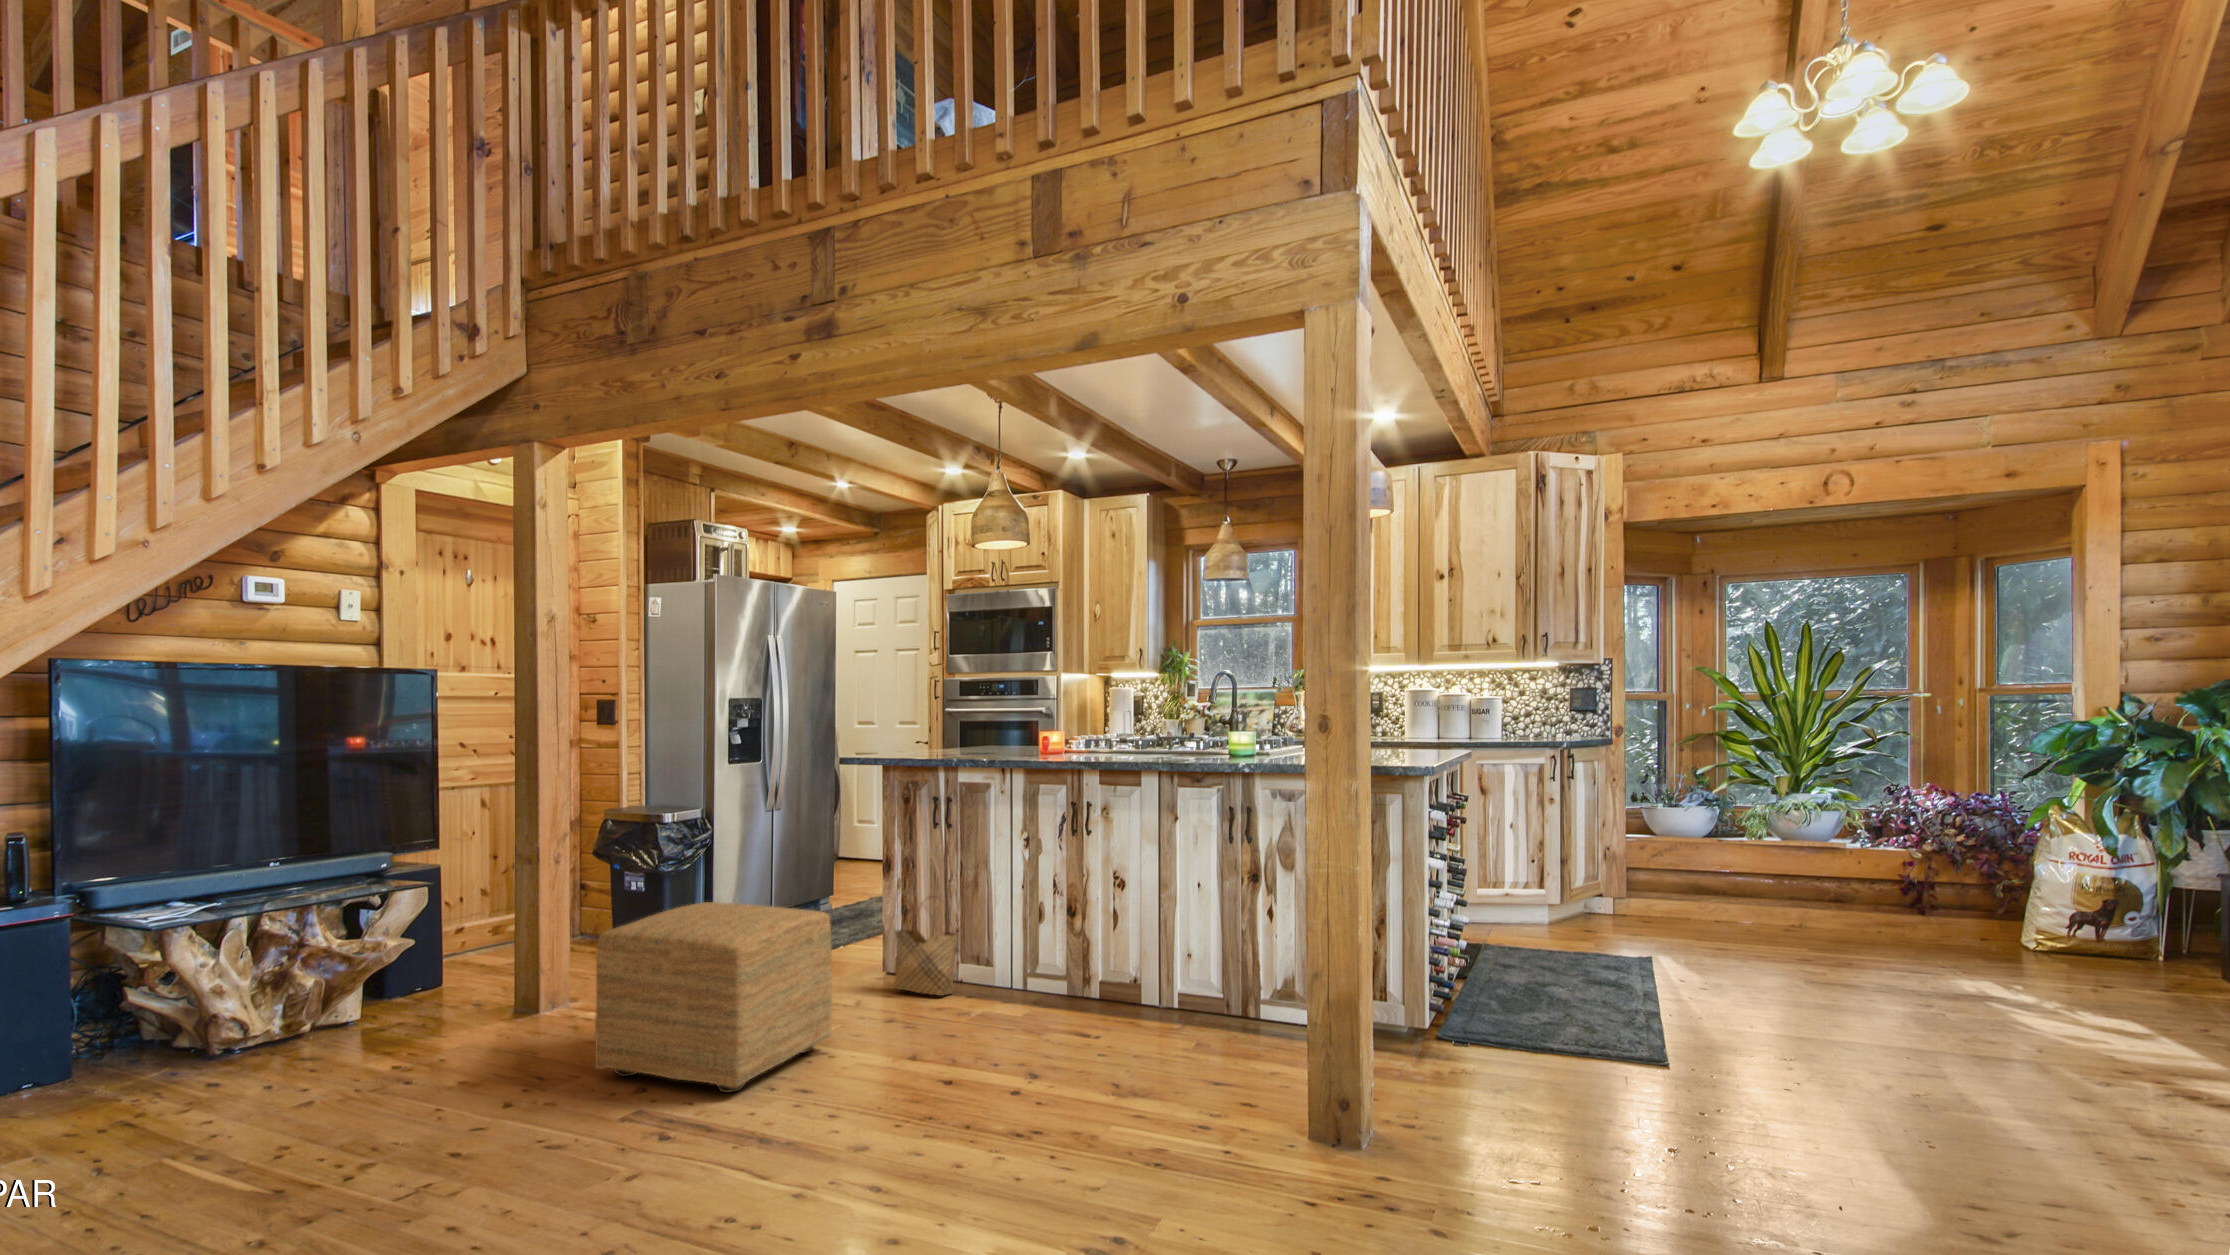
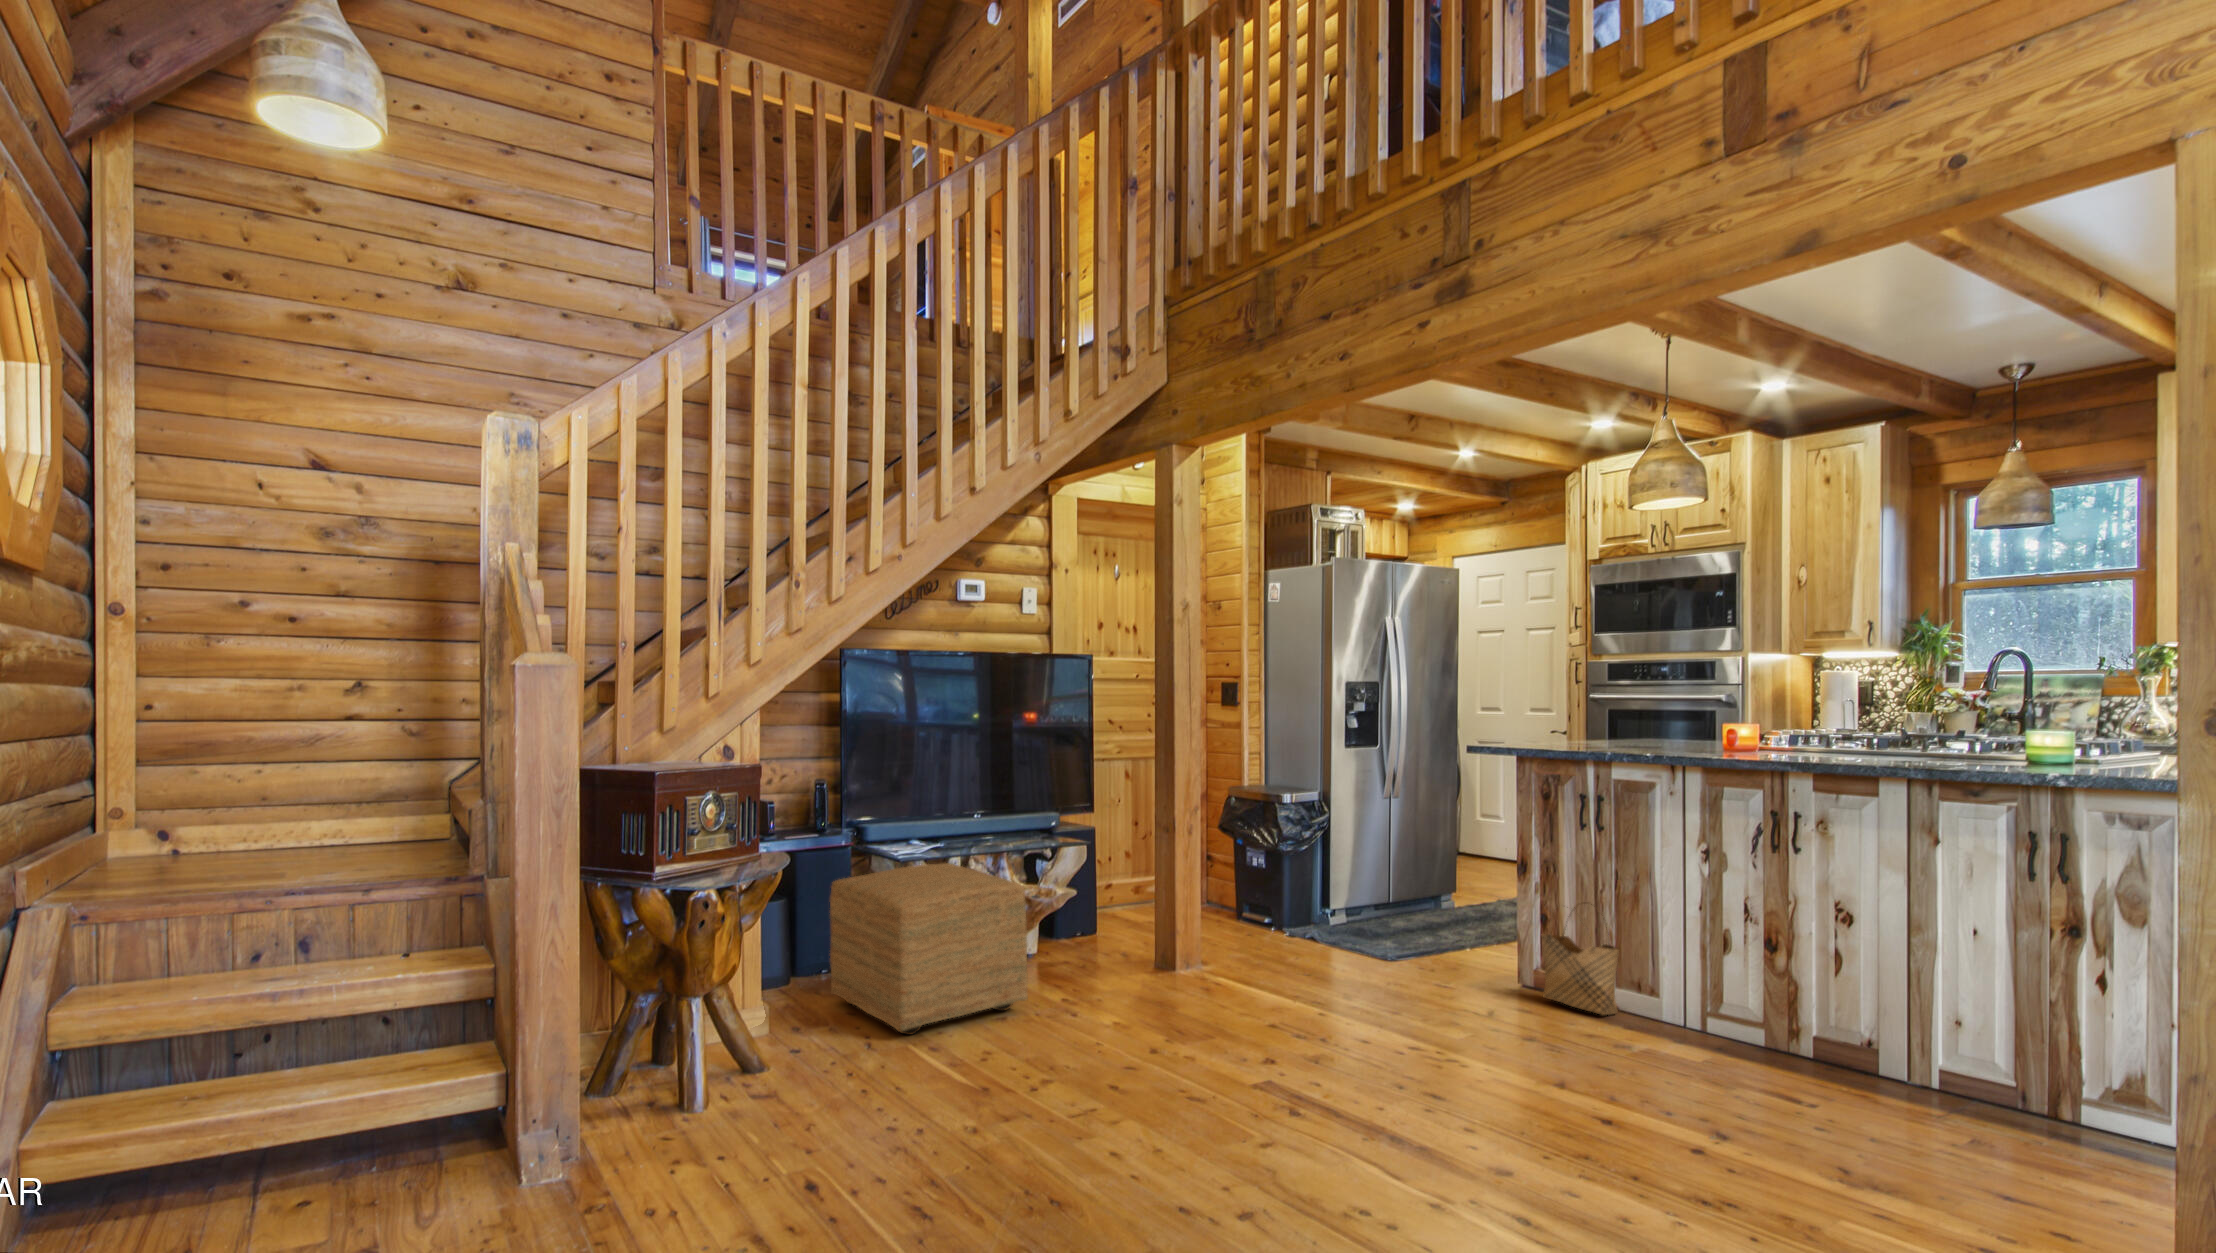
ottoman: present [595,902,832,1093] -> present [830,863,1028,1035]

